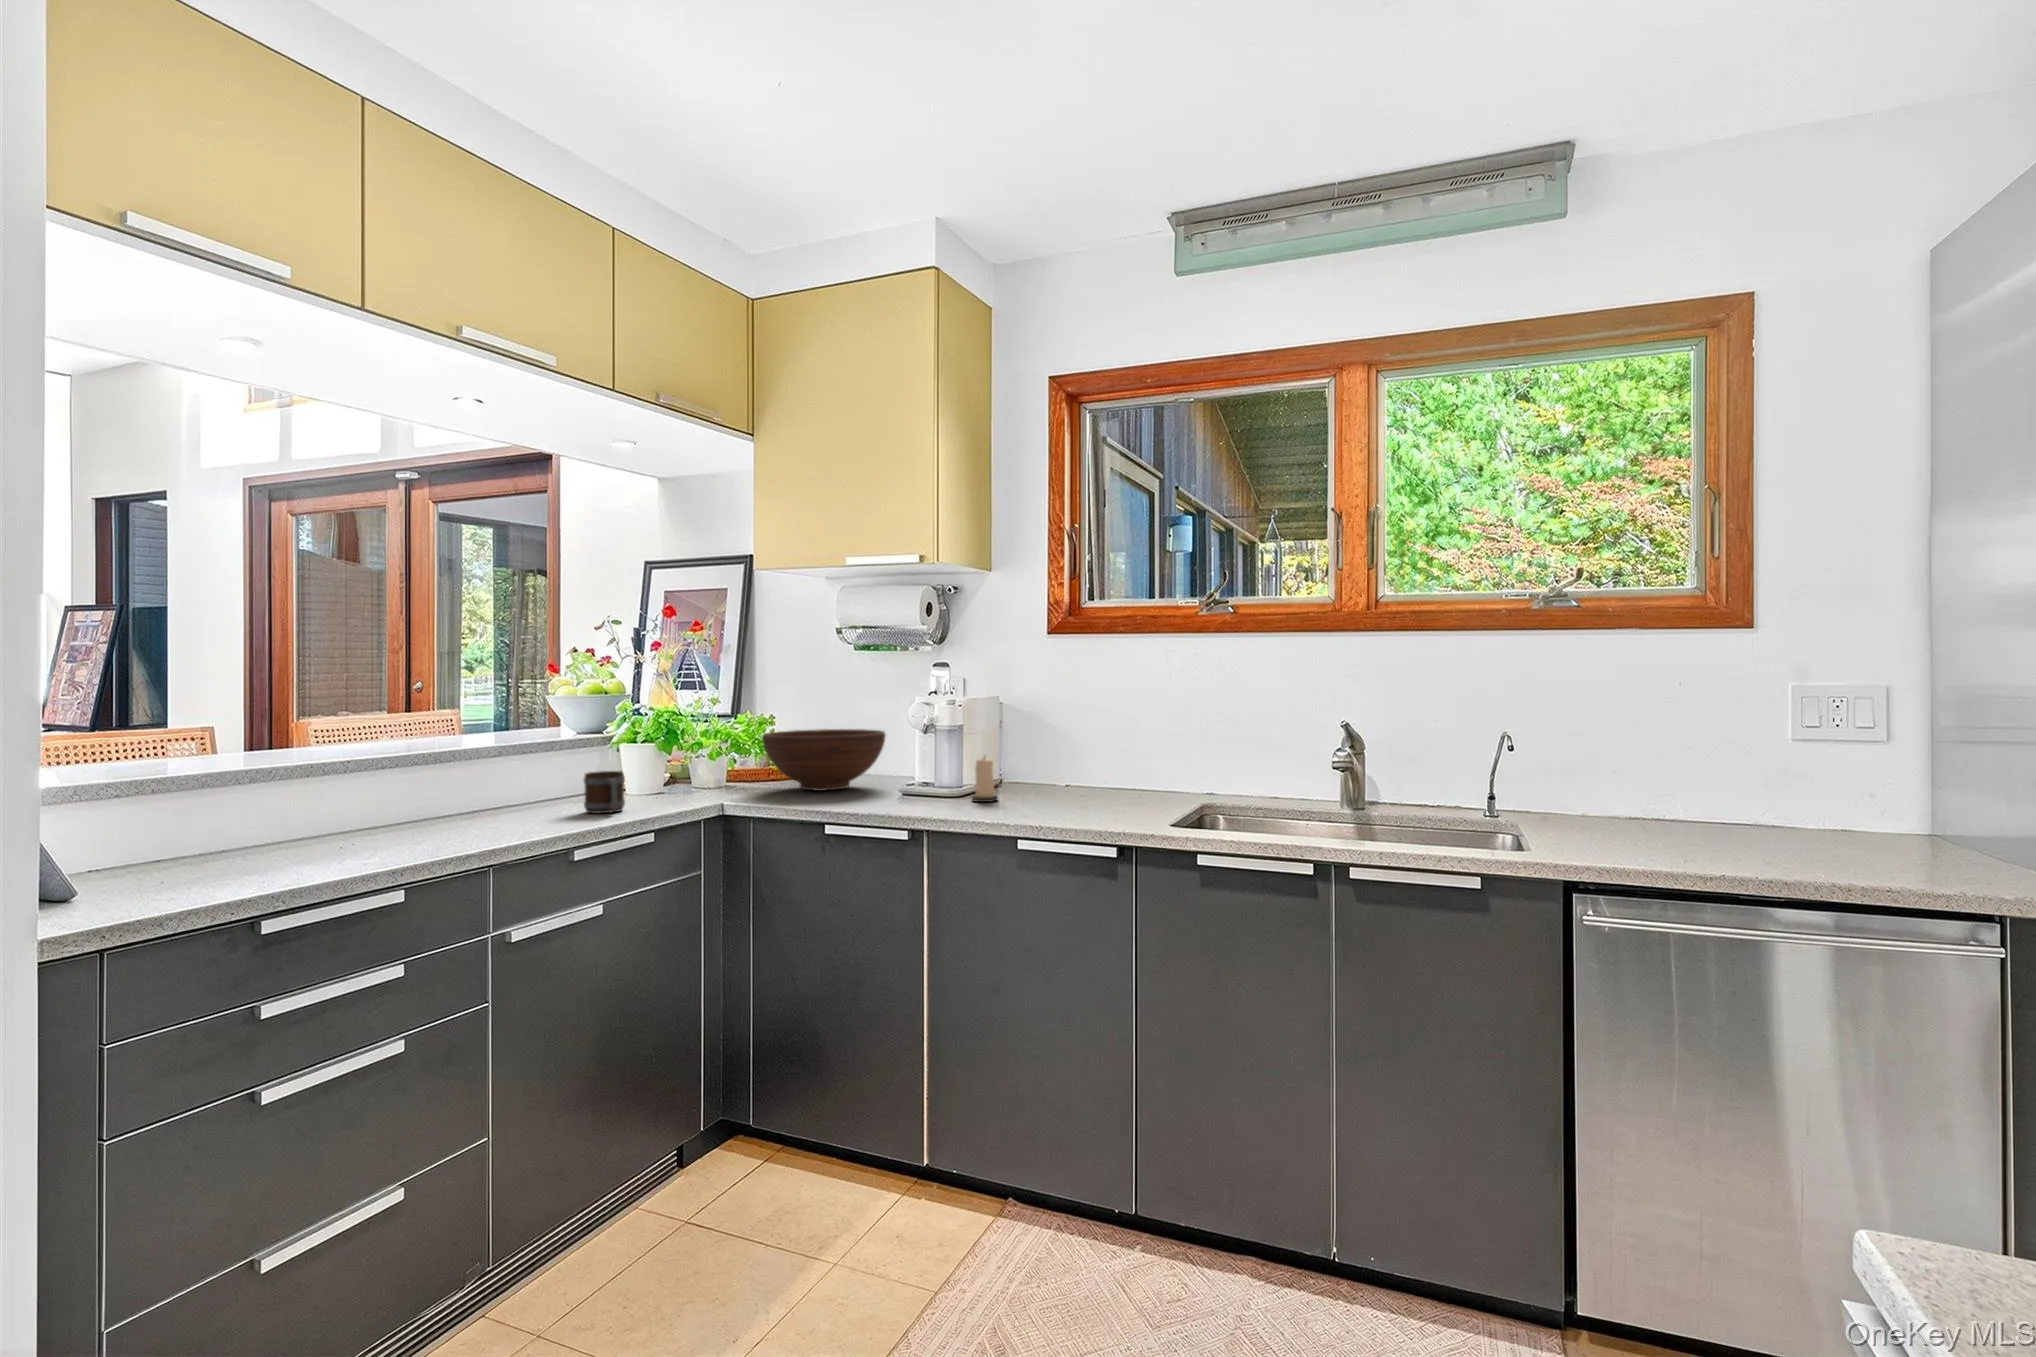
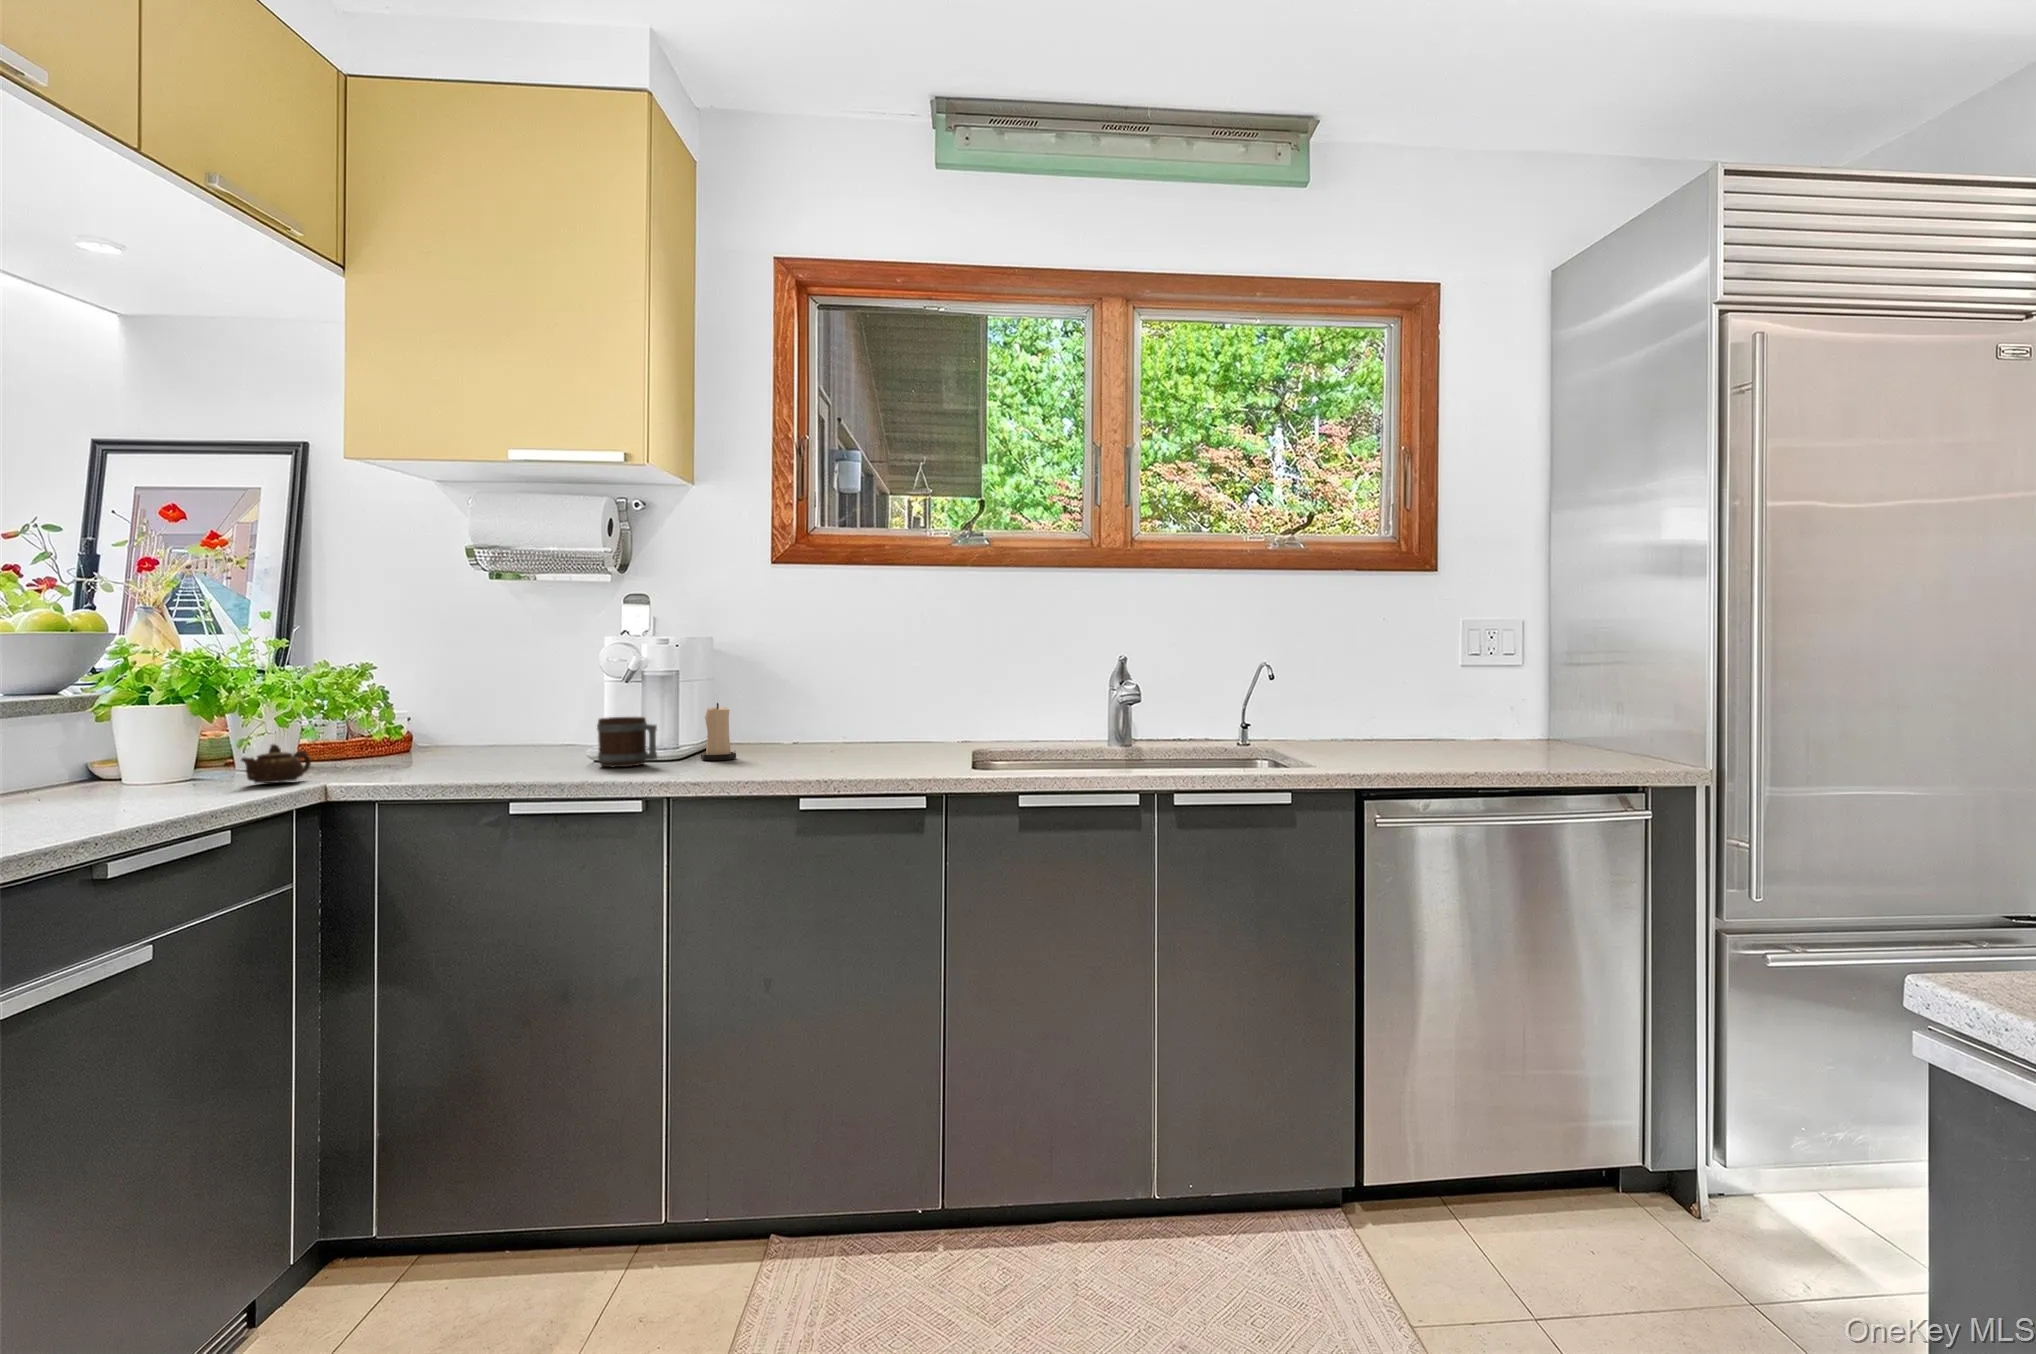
fruit bowl: present [762,729,885,791] -> none [368,681,555,761]
mug: present [584,771,625,813] -> present [597,717,657,767]
teapot: none [674,775,718,801] -> present [241,744,311,784]

